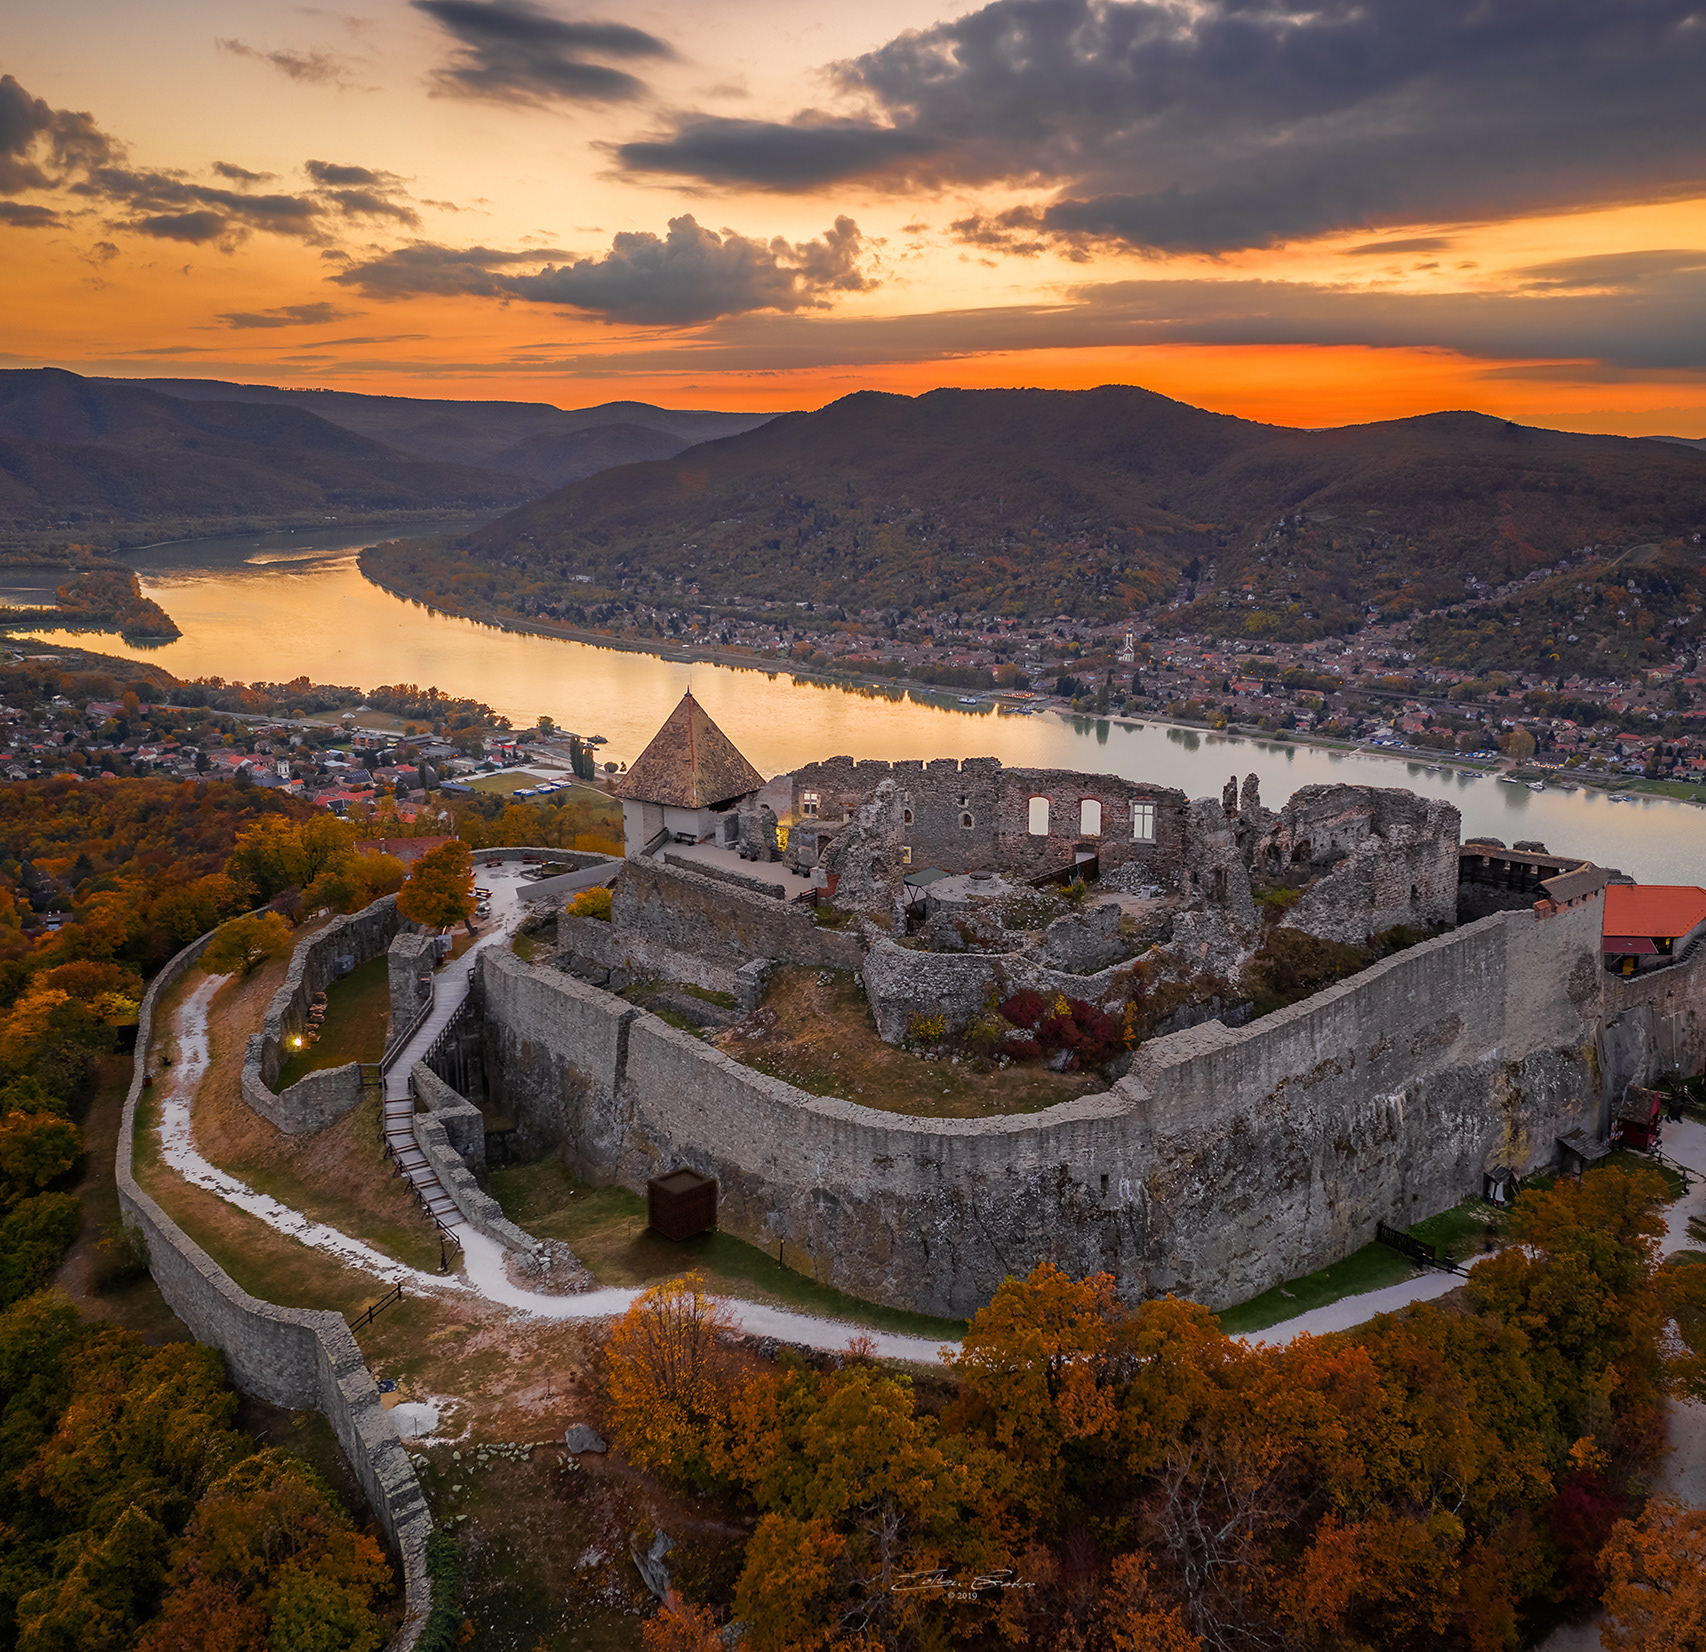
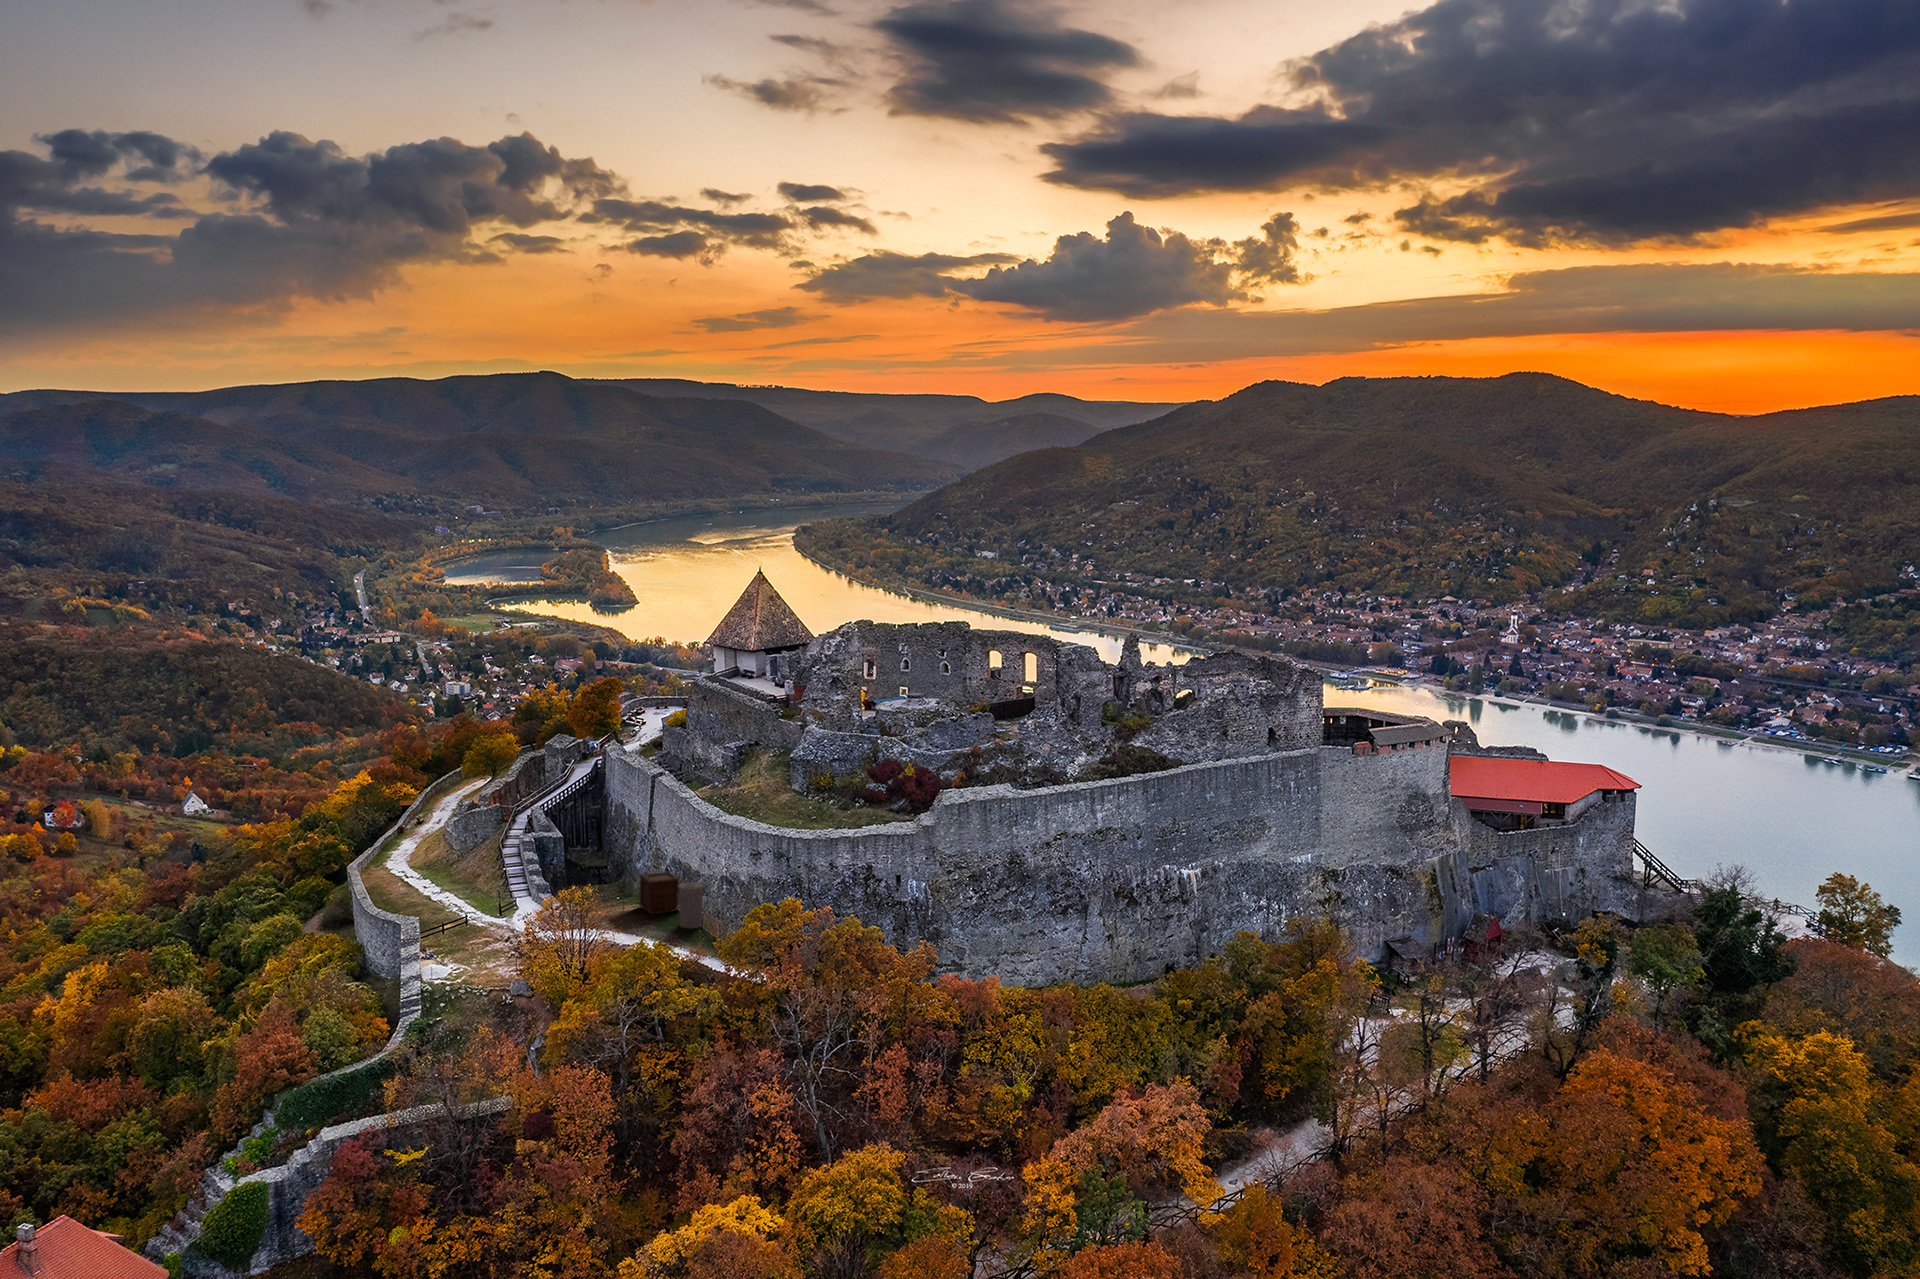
trash can: none [737,1193,774,1268] -> present [679,882,703,928]

